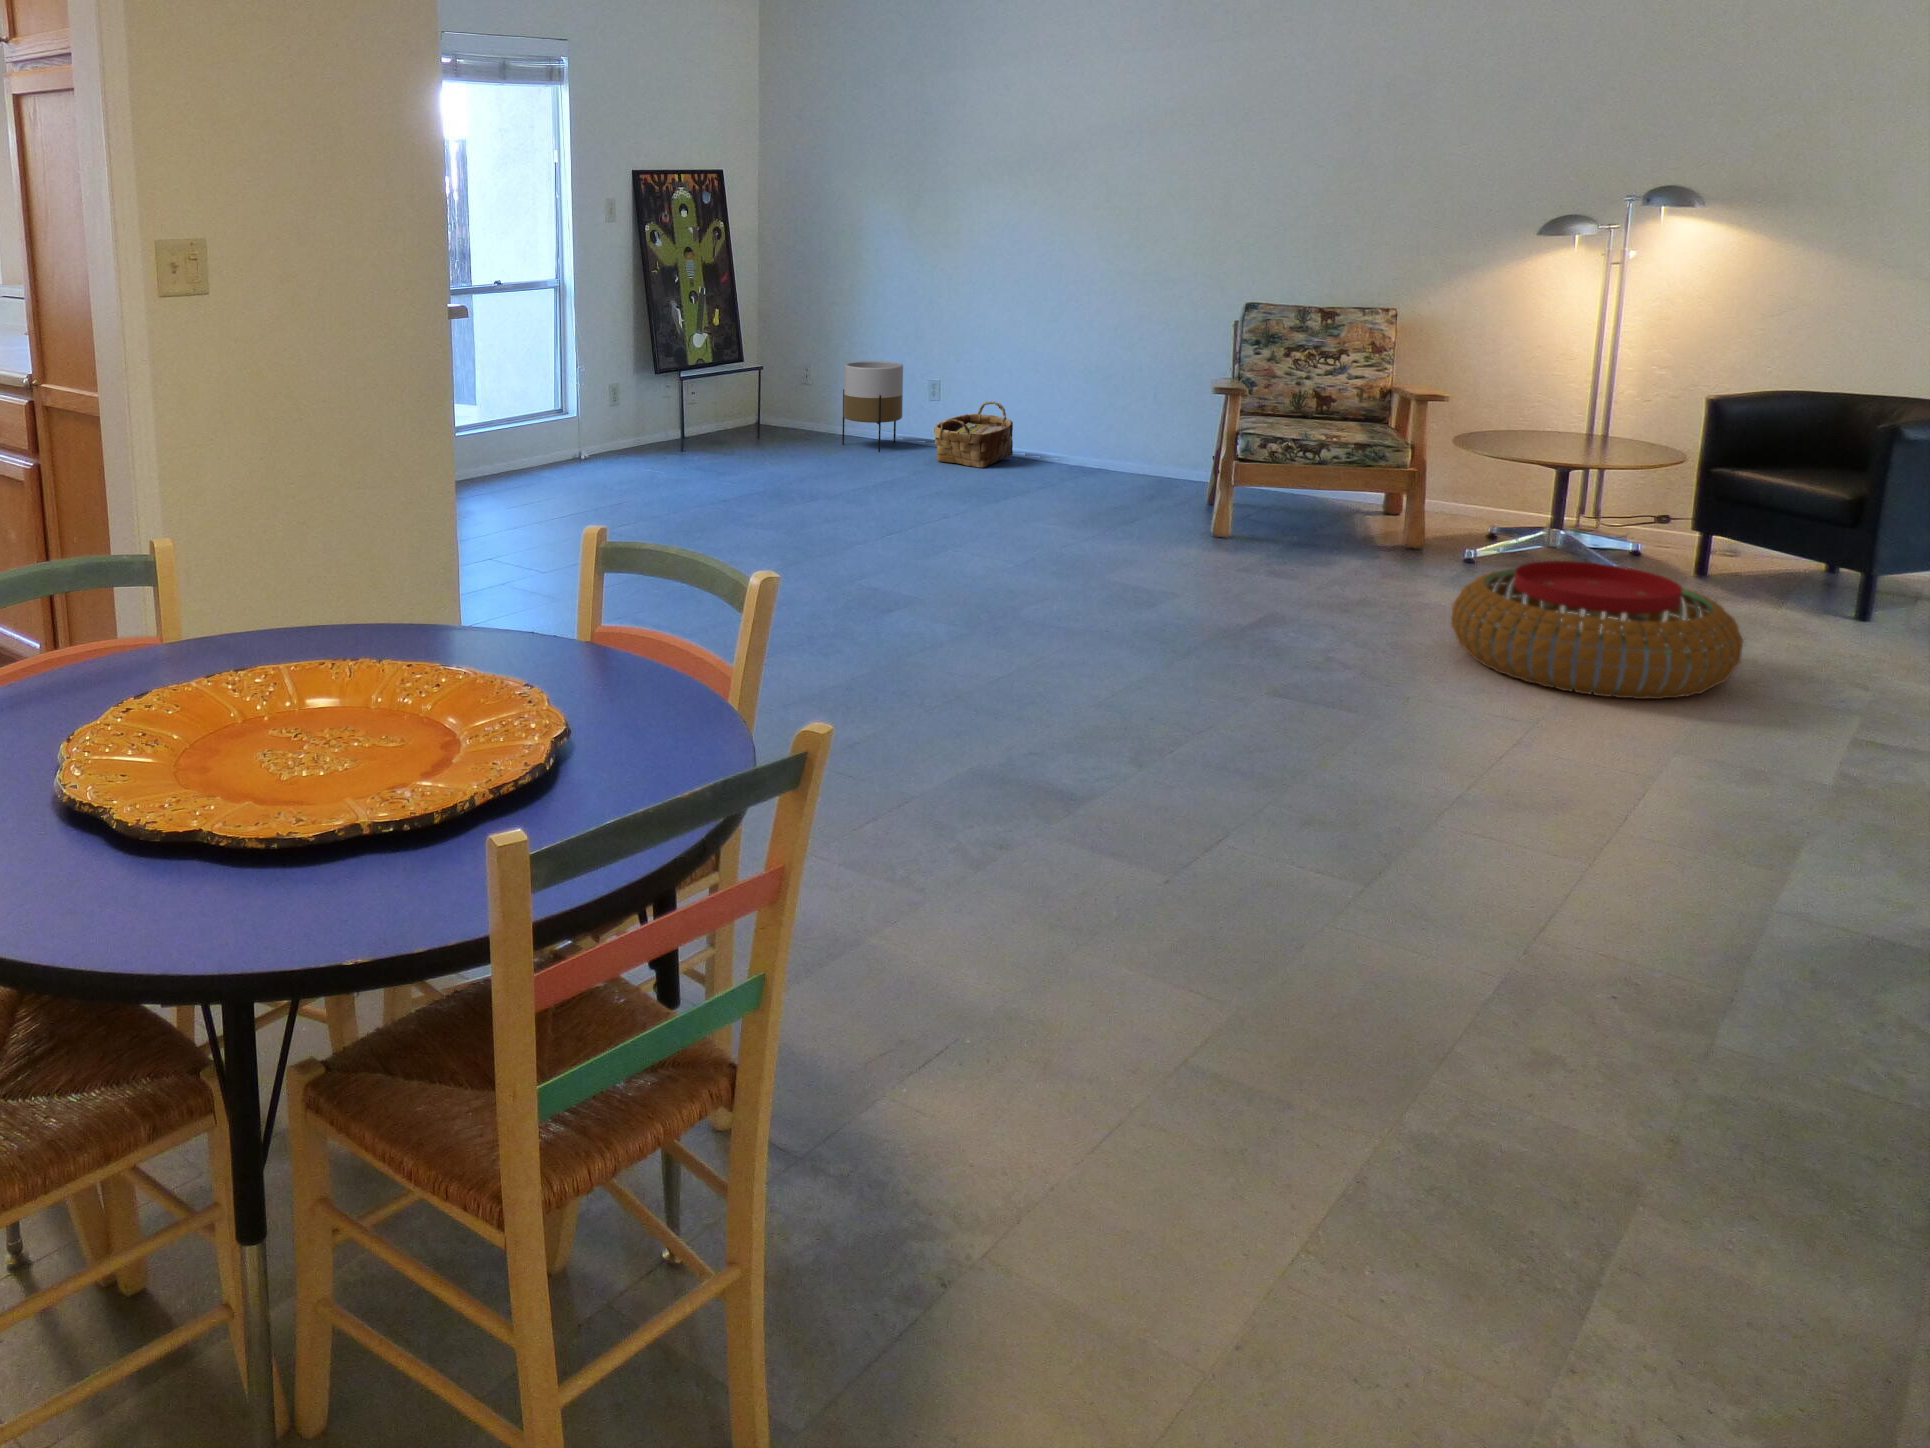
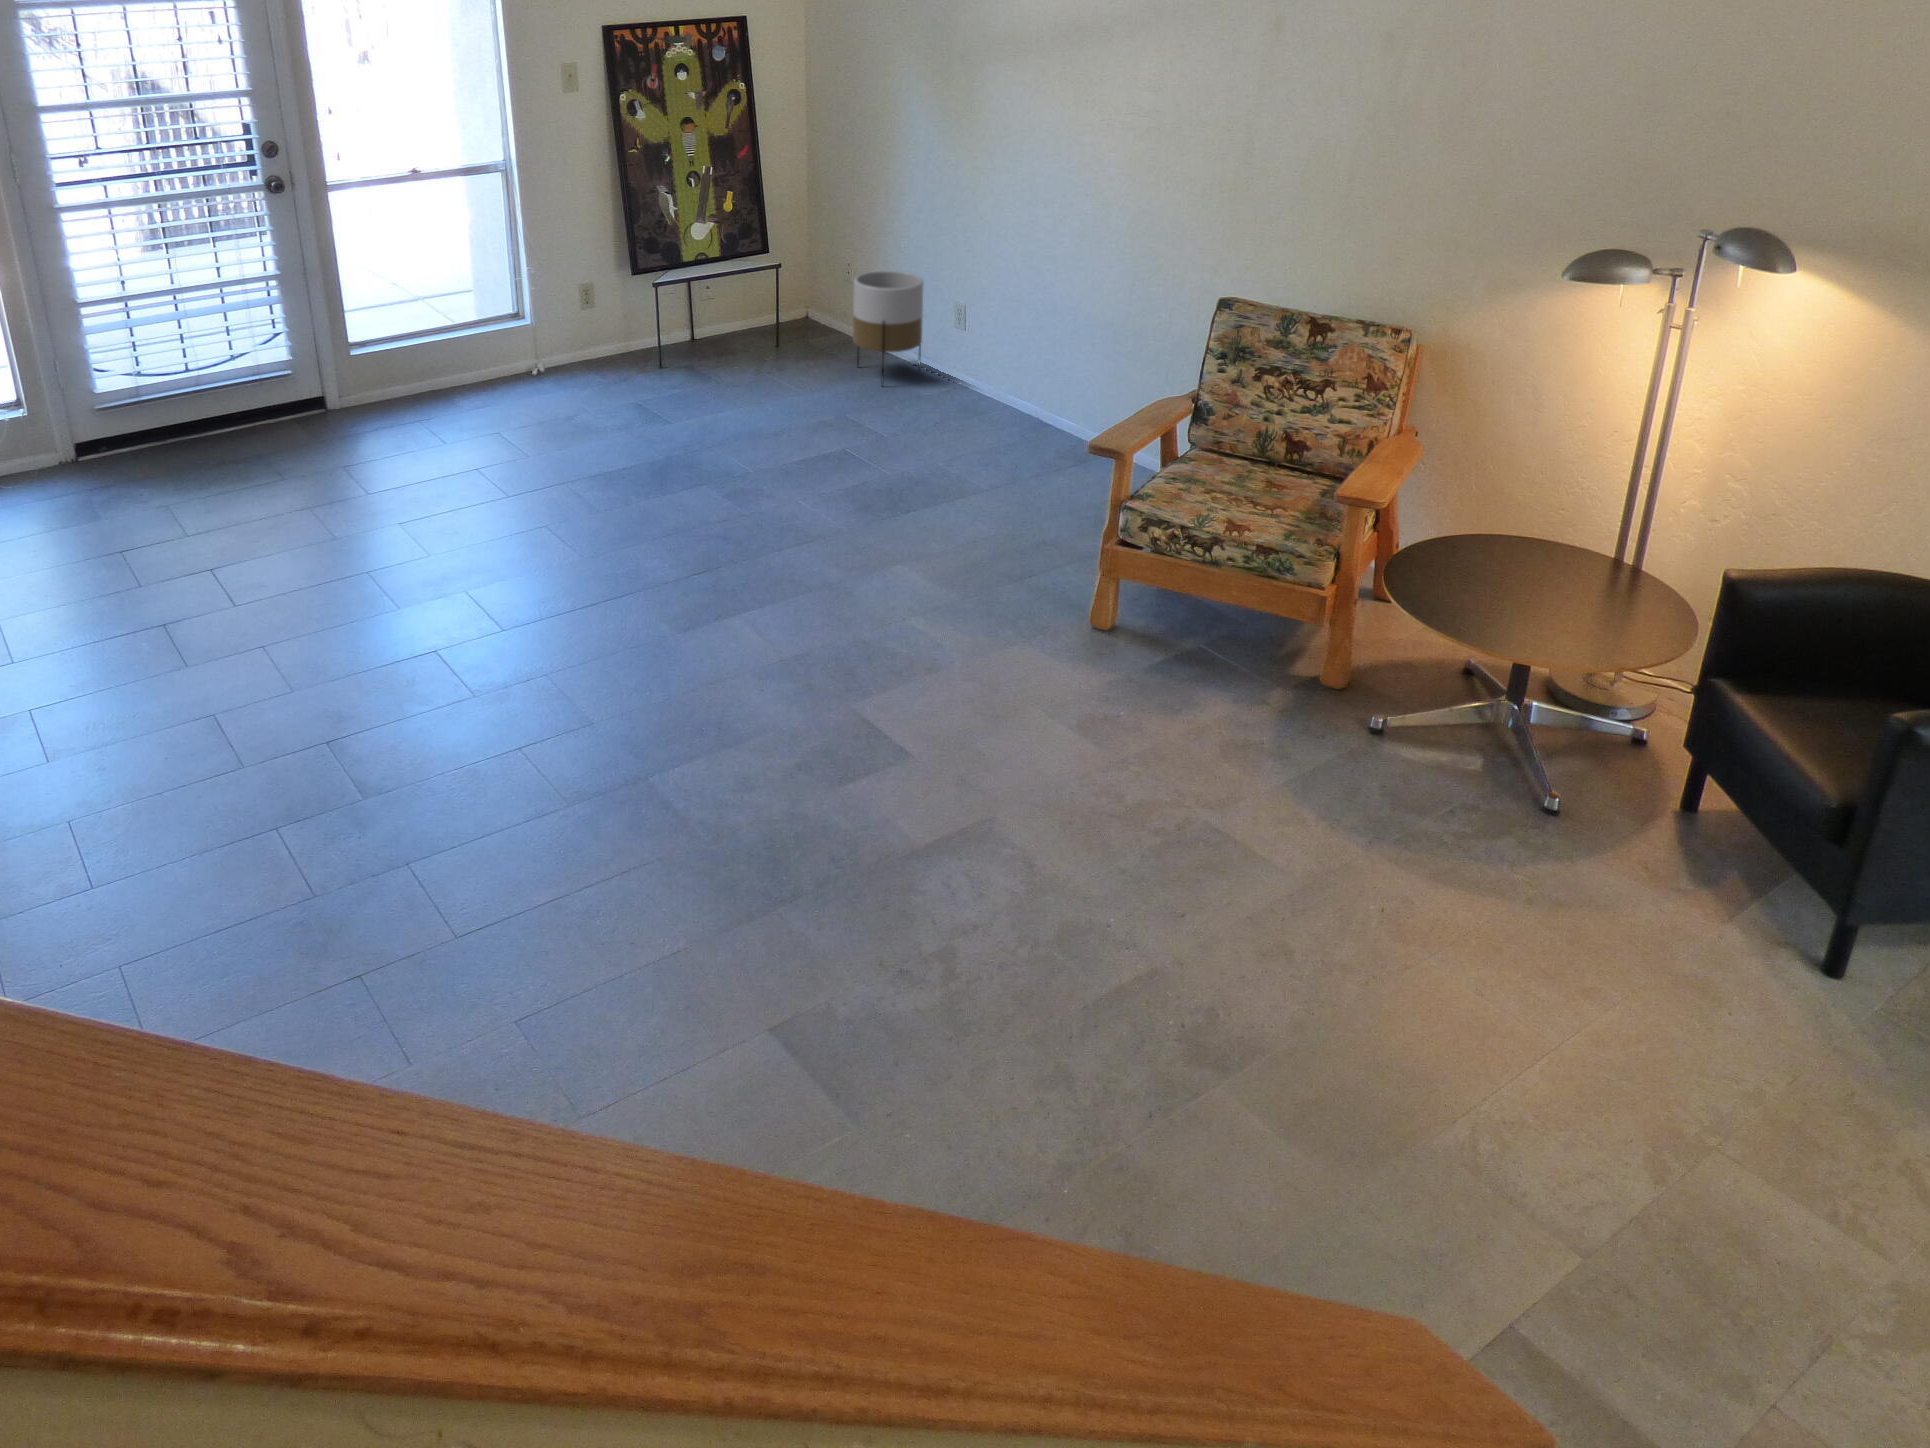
woven basket: present [934,401,1013,468] -> none [922,344,1021,433]
pouf: present [1451,561,1743,699] -> none [1104,848,1485,1153]

